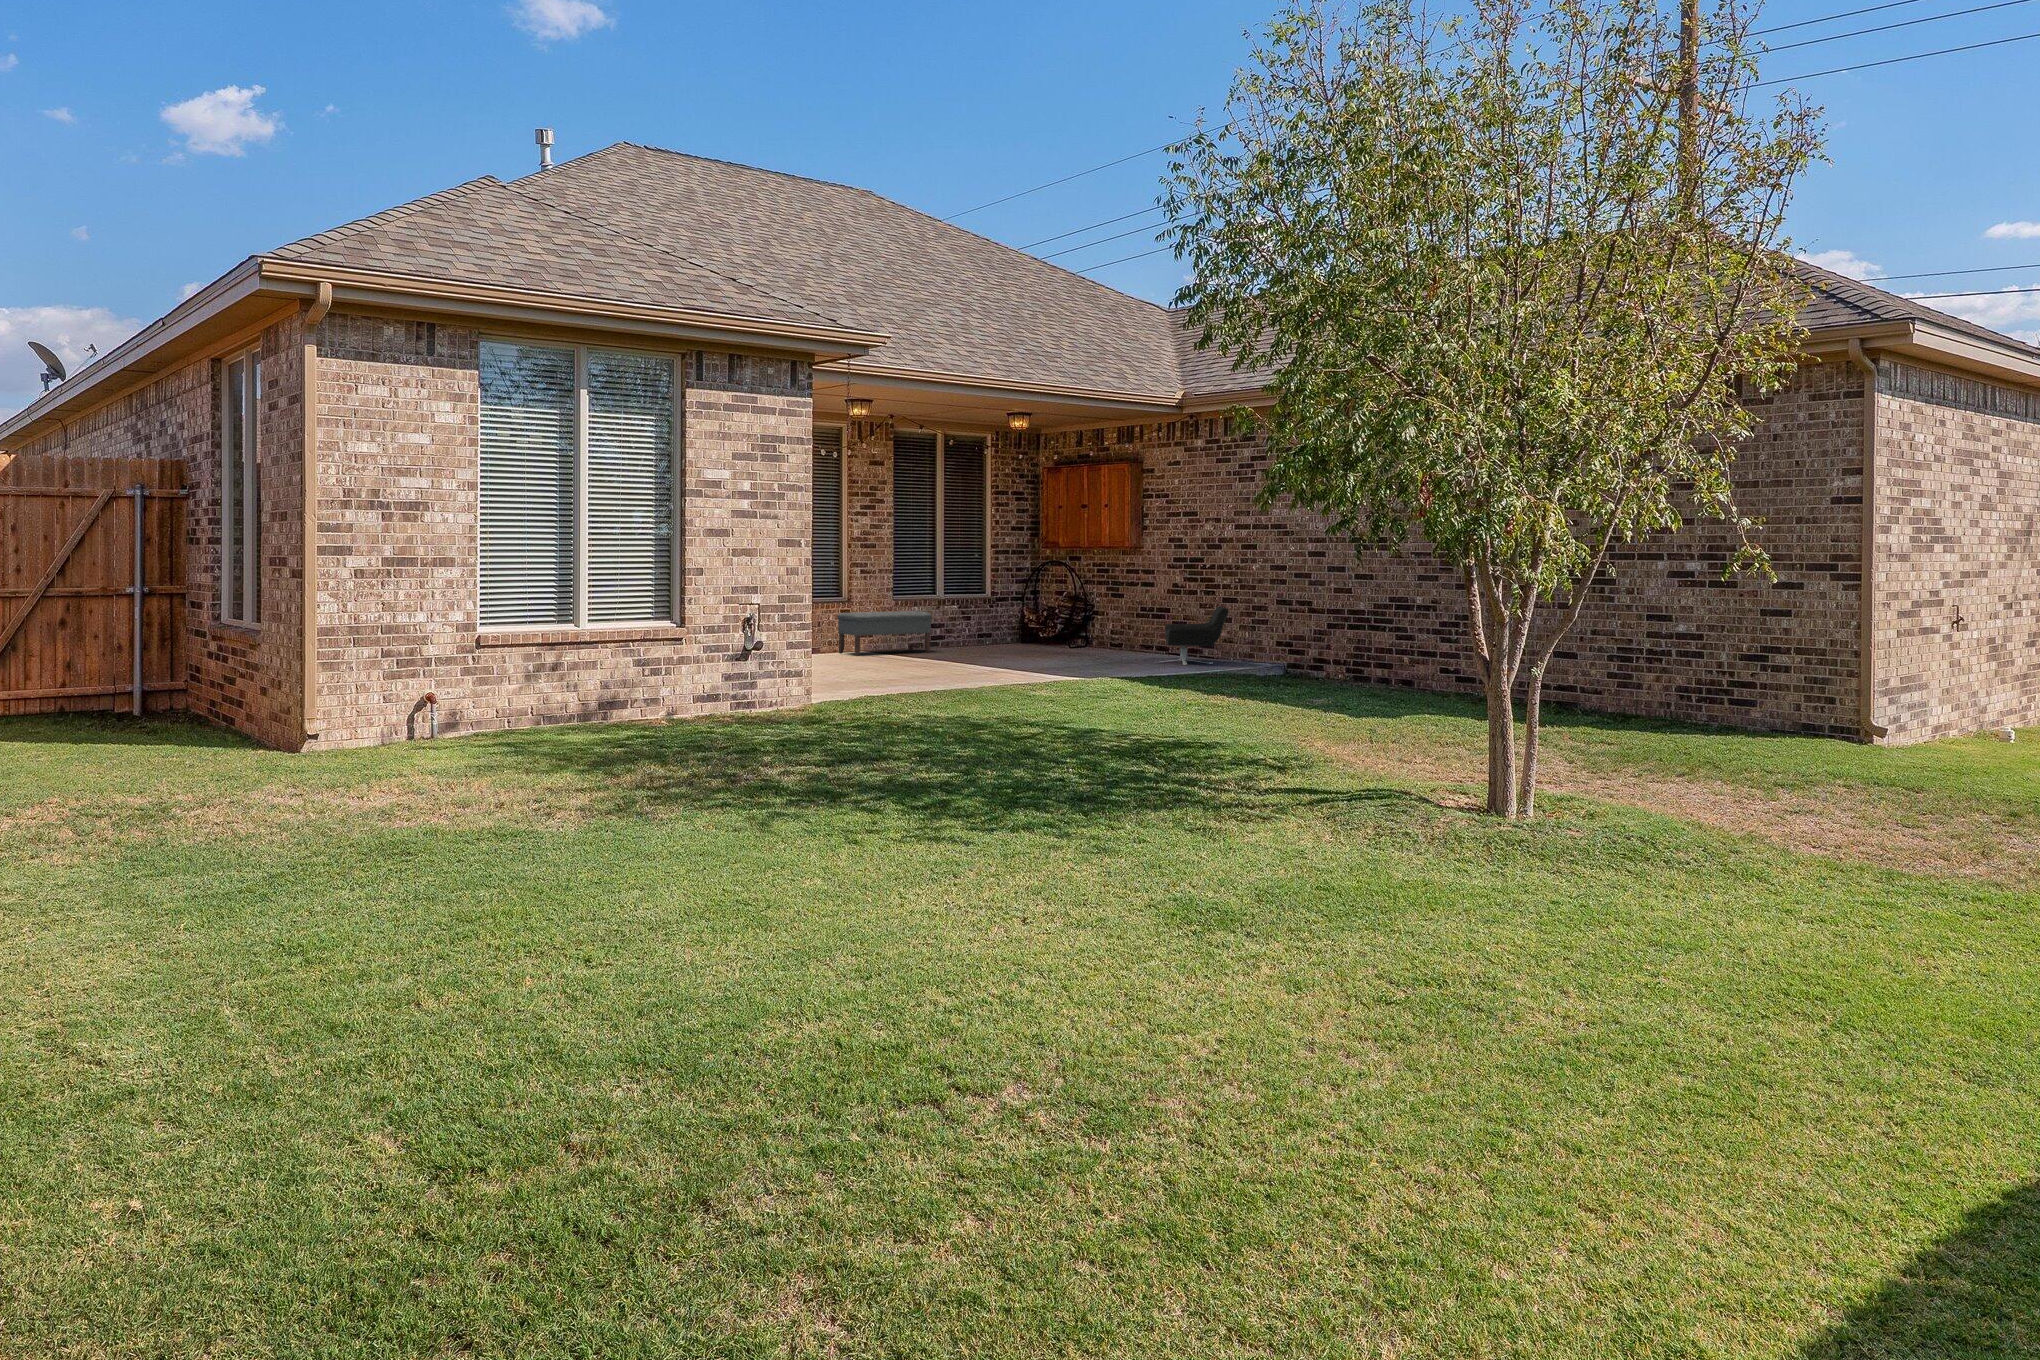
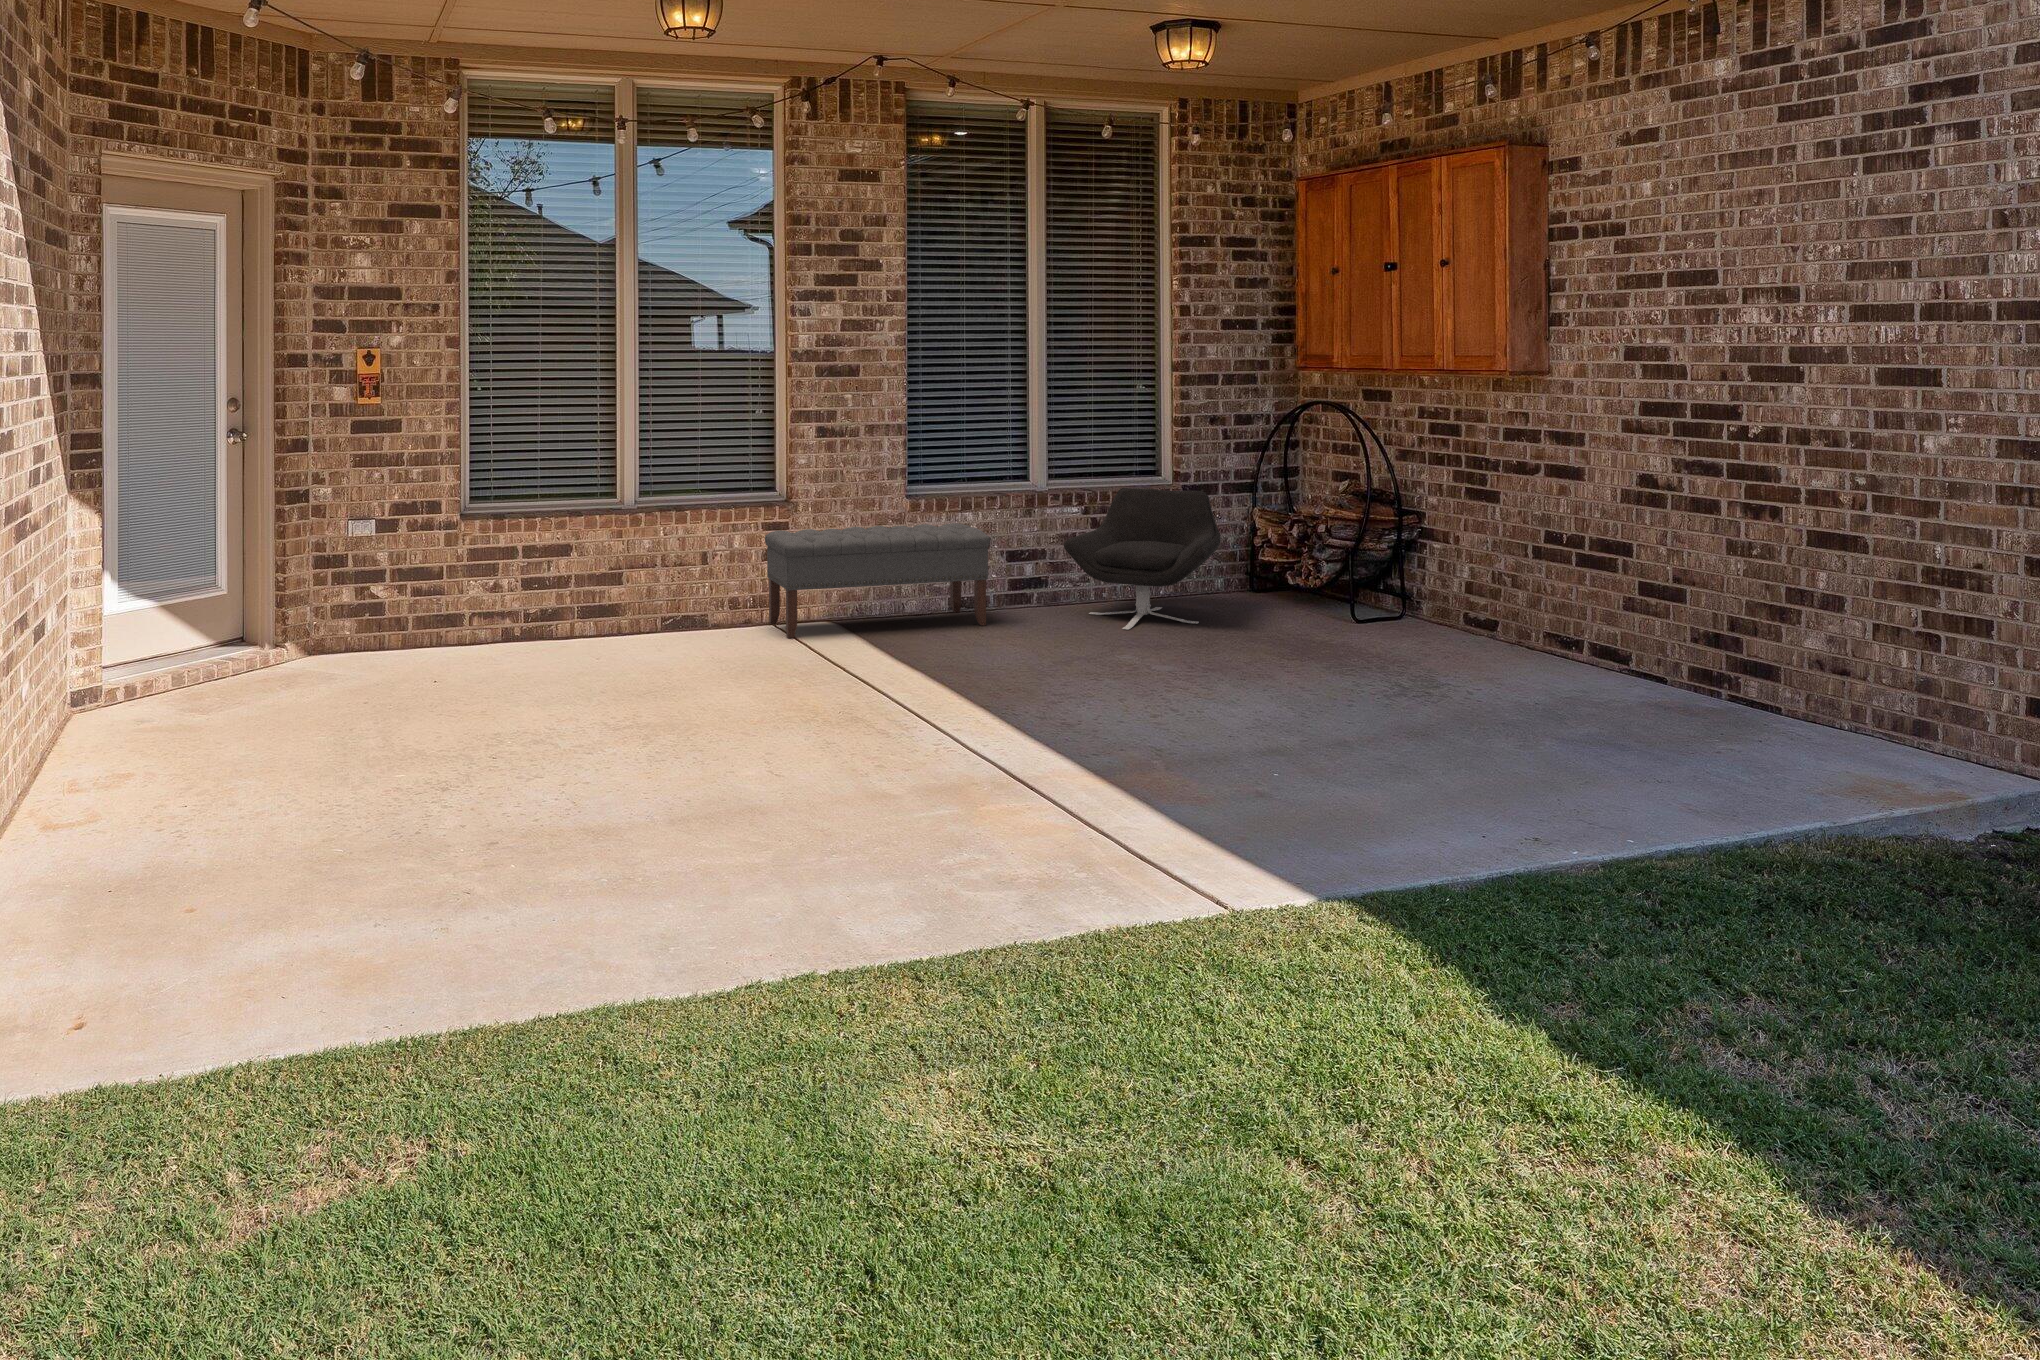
lounge chair: present [1162,607,1228,665] -> present [1063,488,1221,630]

